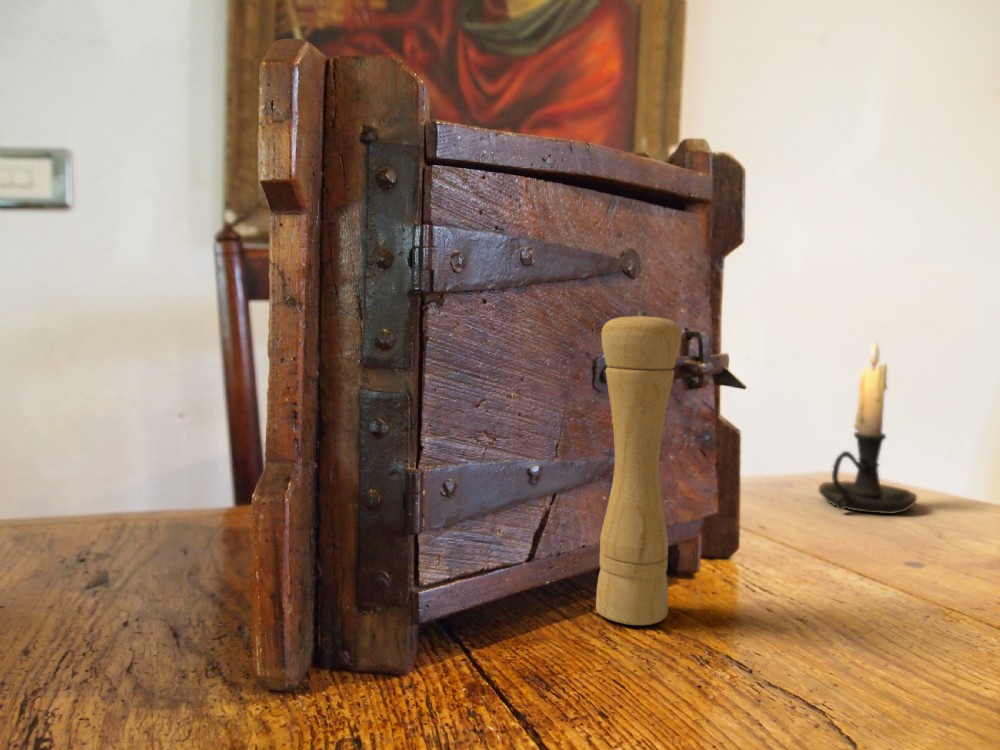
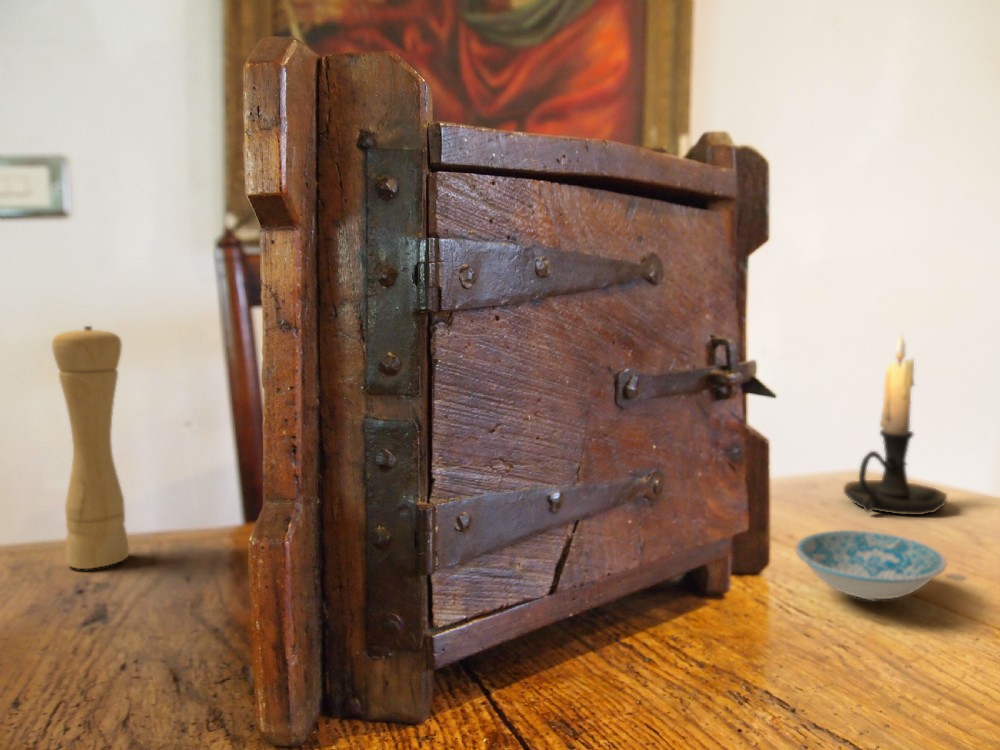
pepper mill: present [596,311,681,625] -> present [52,326,128,569]
ceramic bowl: none [763,520,904,583] -> present [795,530,946,600]

